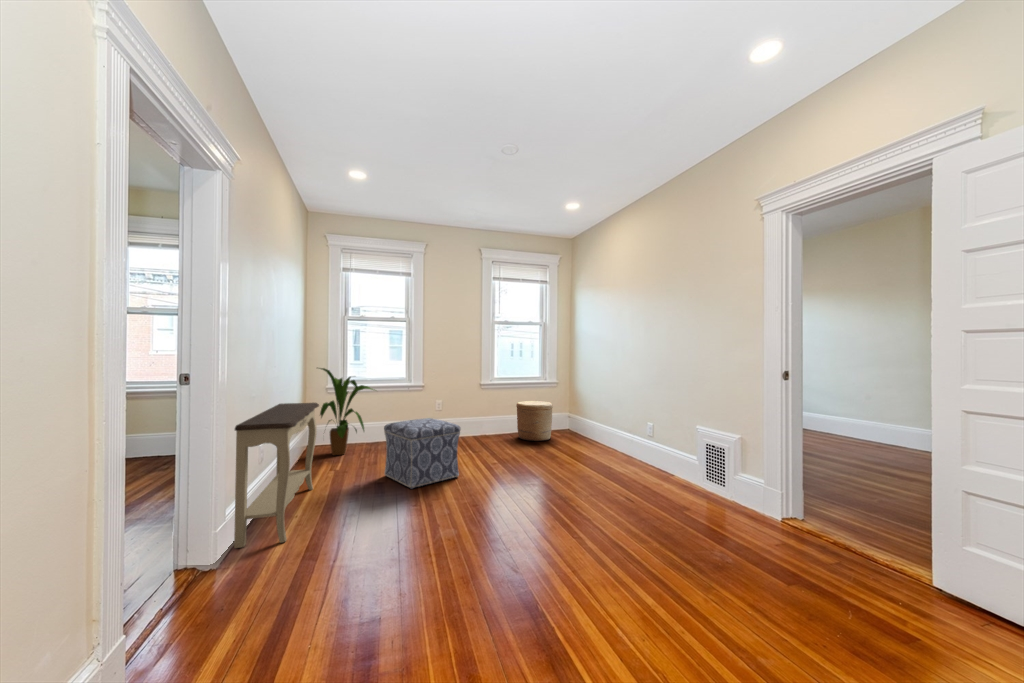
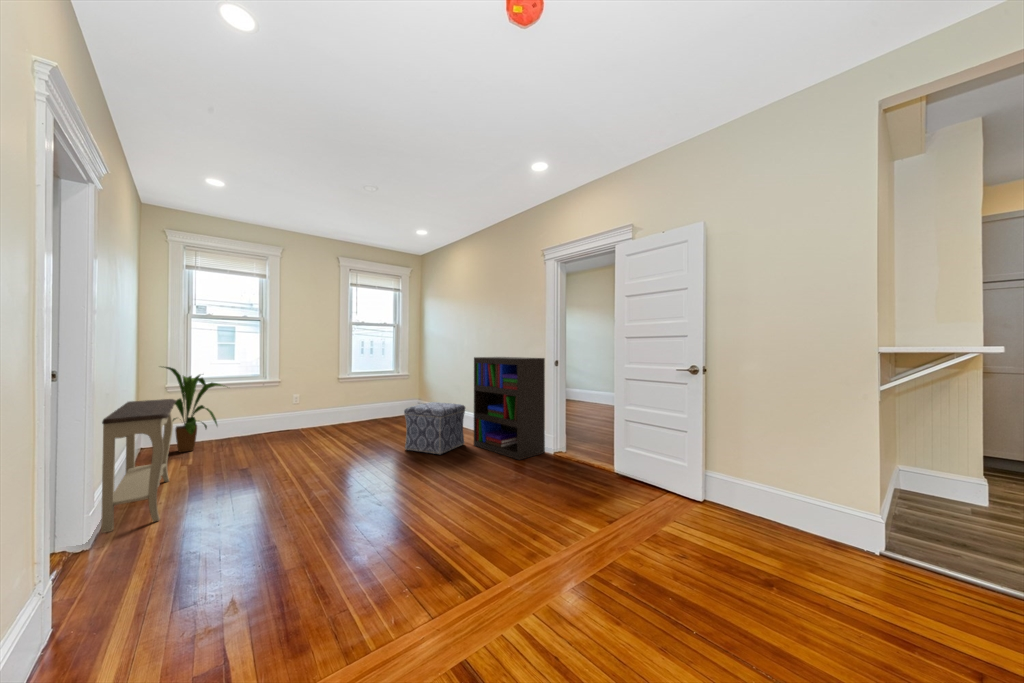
bookshelf: none [645,363,762,522] -> present [474,357,545,460]
woven basket: present [516,401,553,441] -> none [371,391,403,424]
ottoman: present [384,418,461,489] -> present [404,402,465,455]

